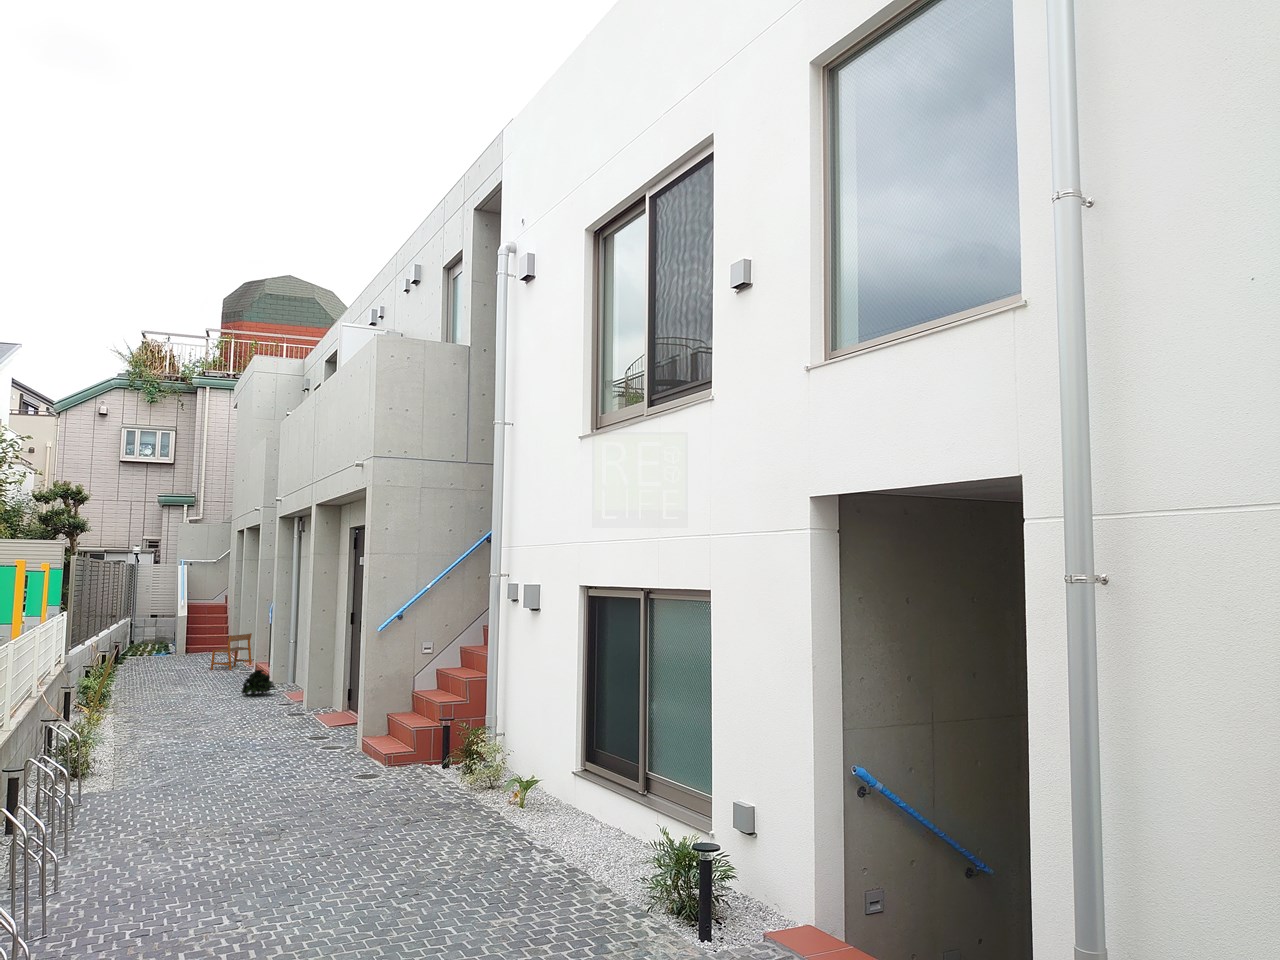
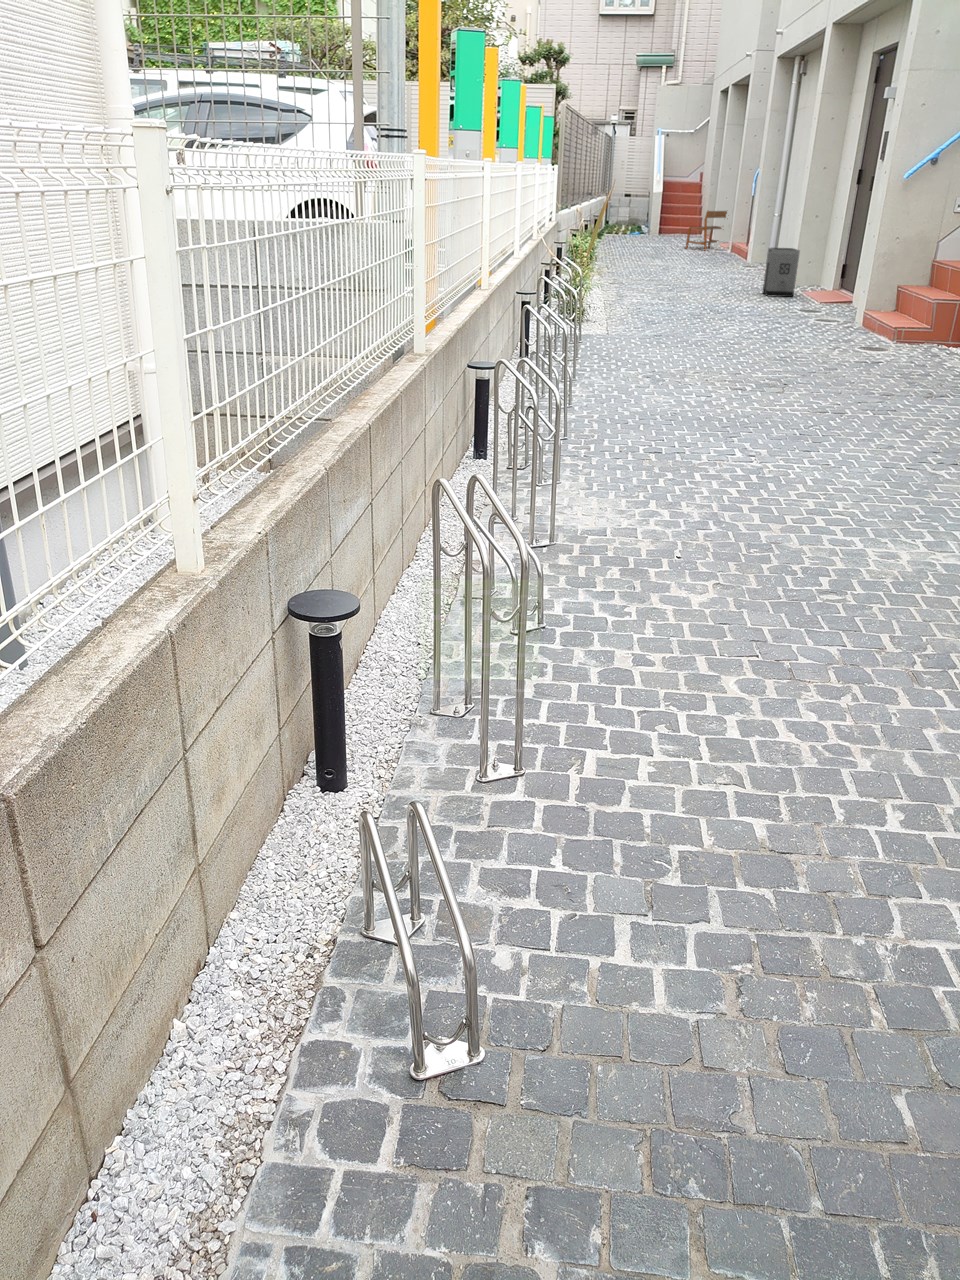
potted plant: present [242,670,275,695] -> none [720,243,756,271]
trash can: none [278,678,308,722] -> present [763,248,800,297]

